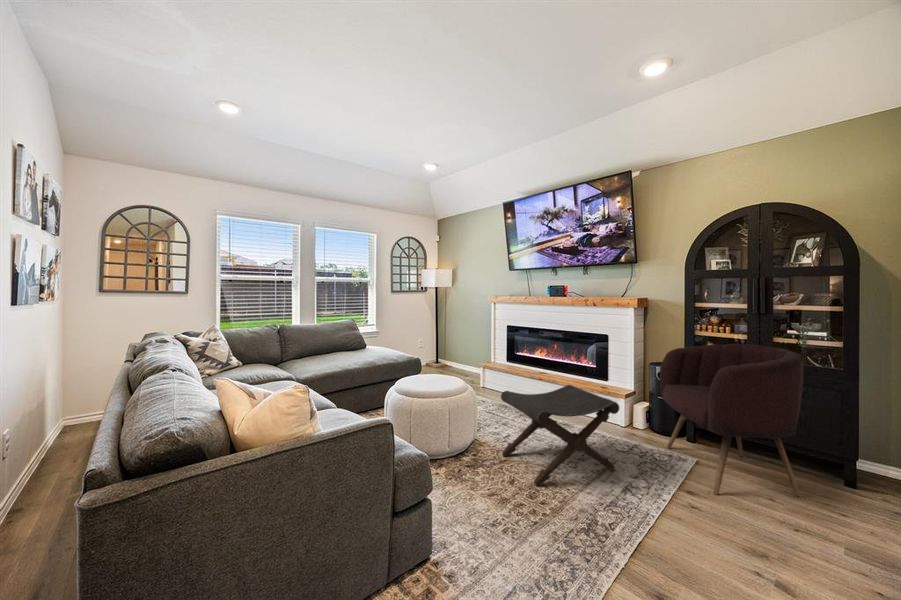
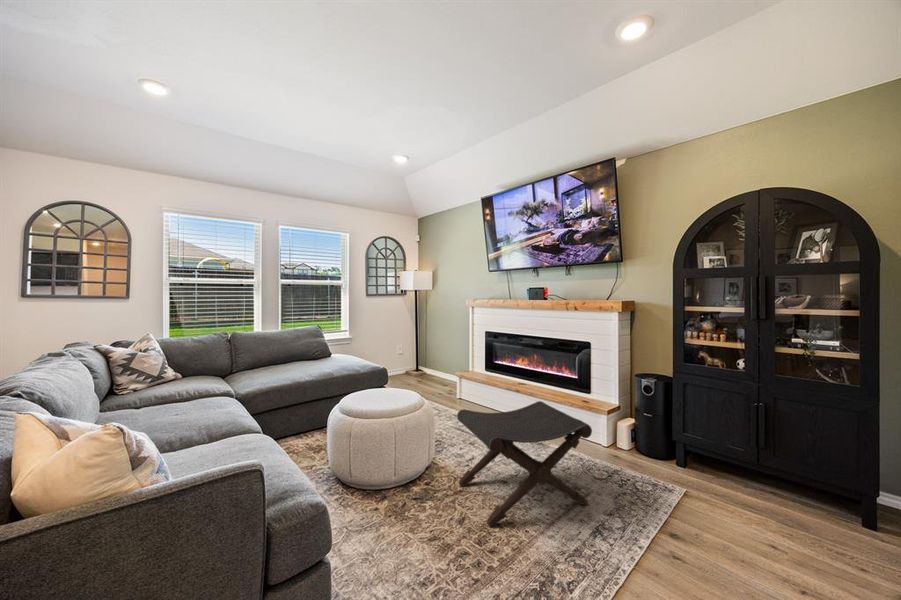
armchair: present [660,344,804,497] -> none [644,354,811,543]

